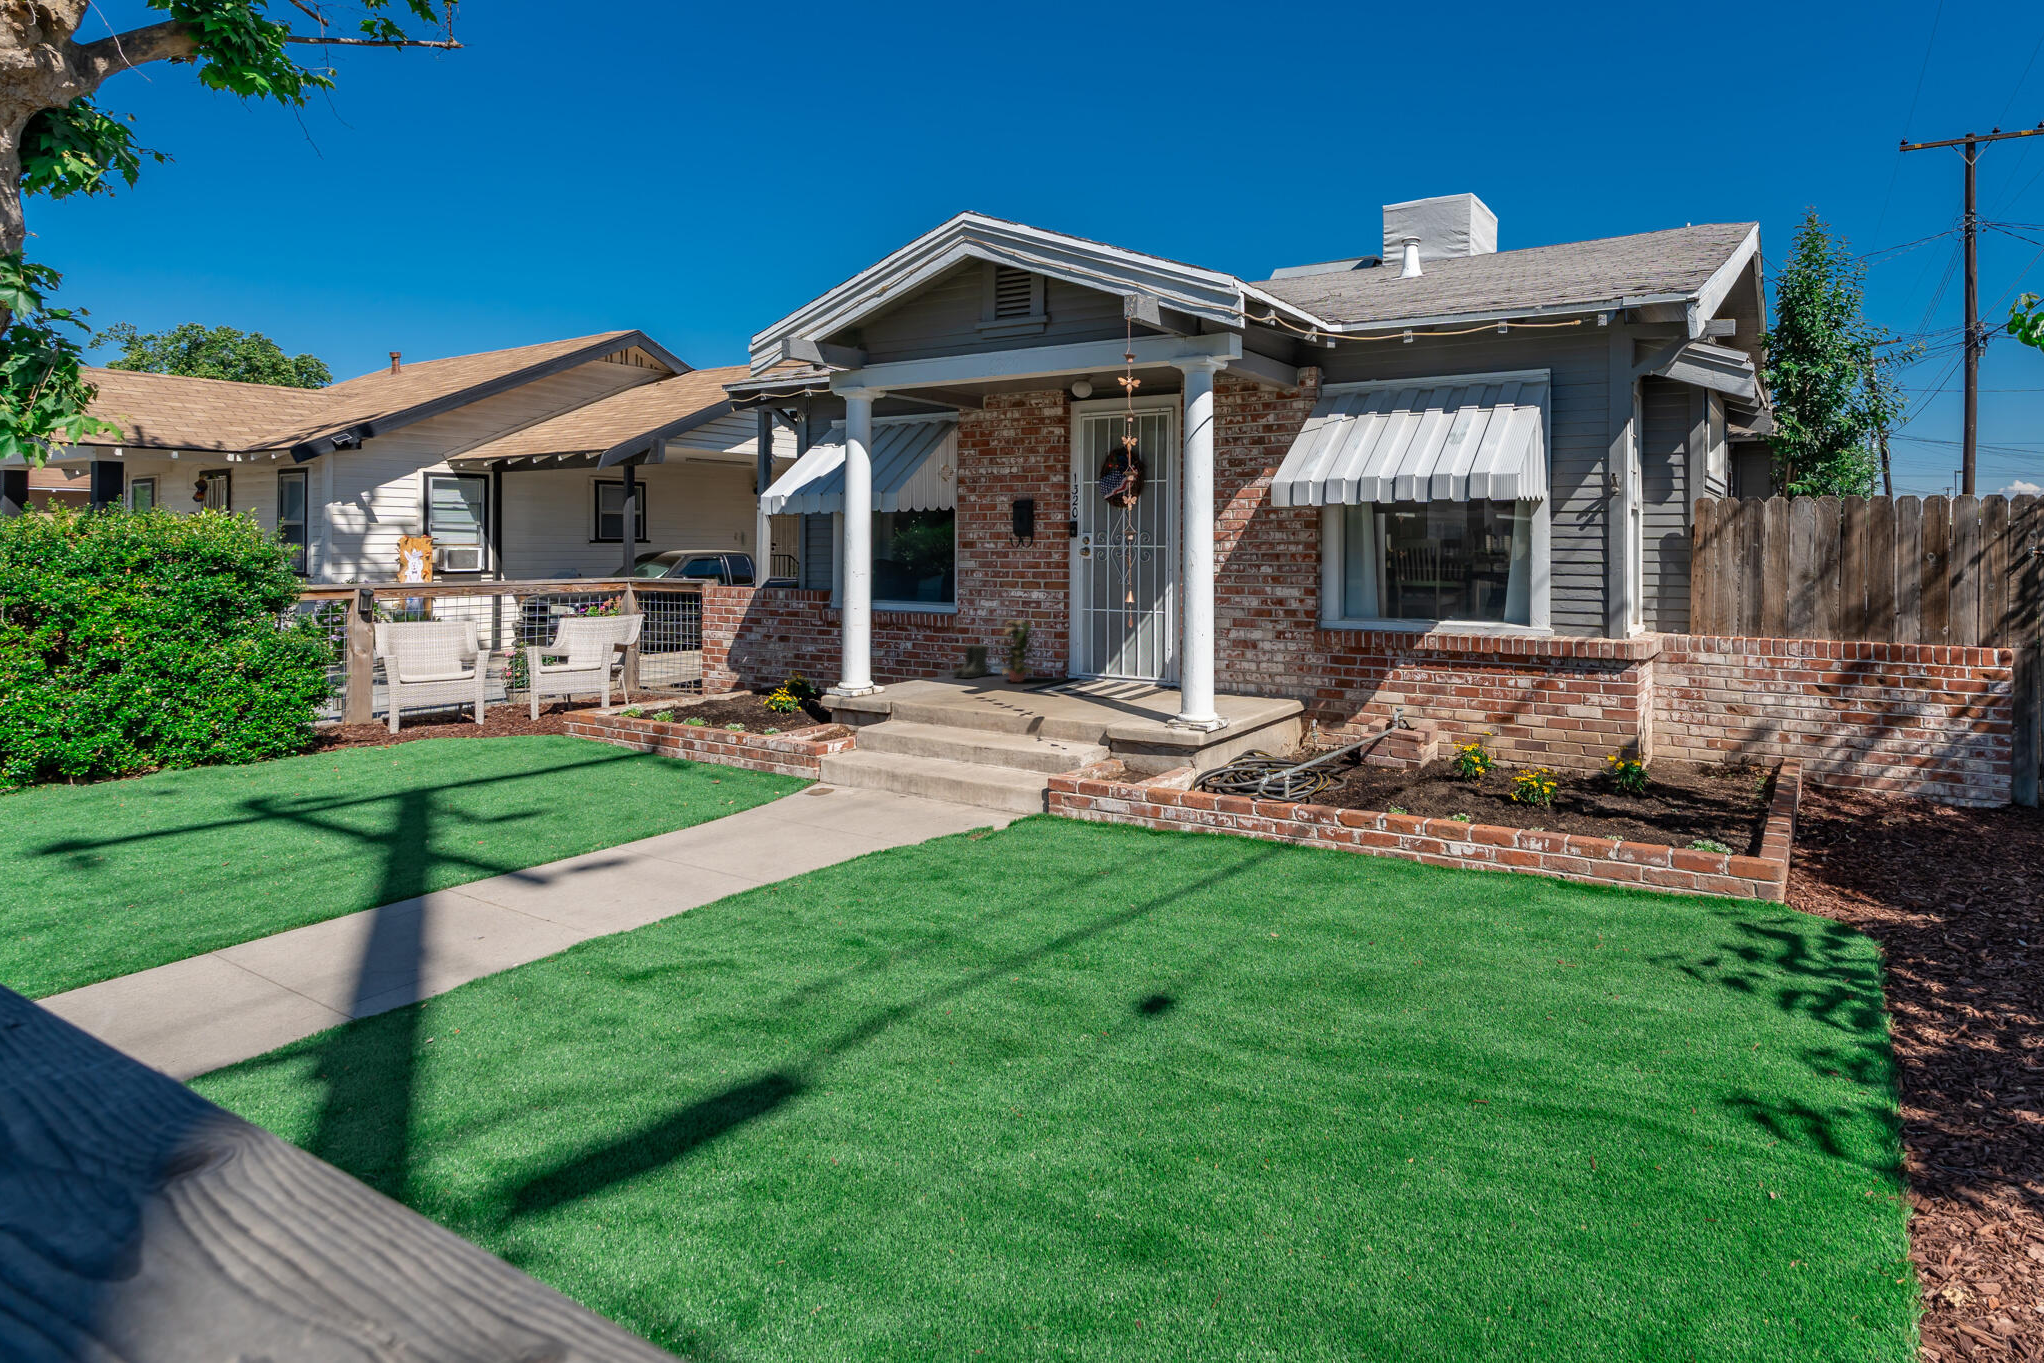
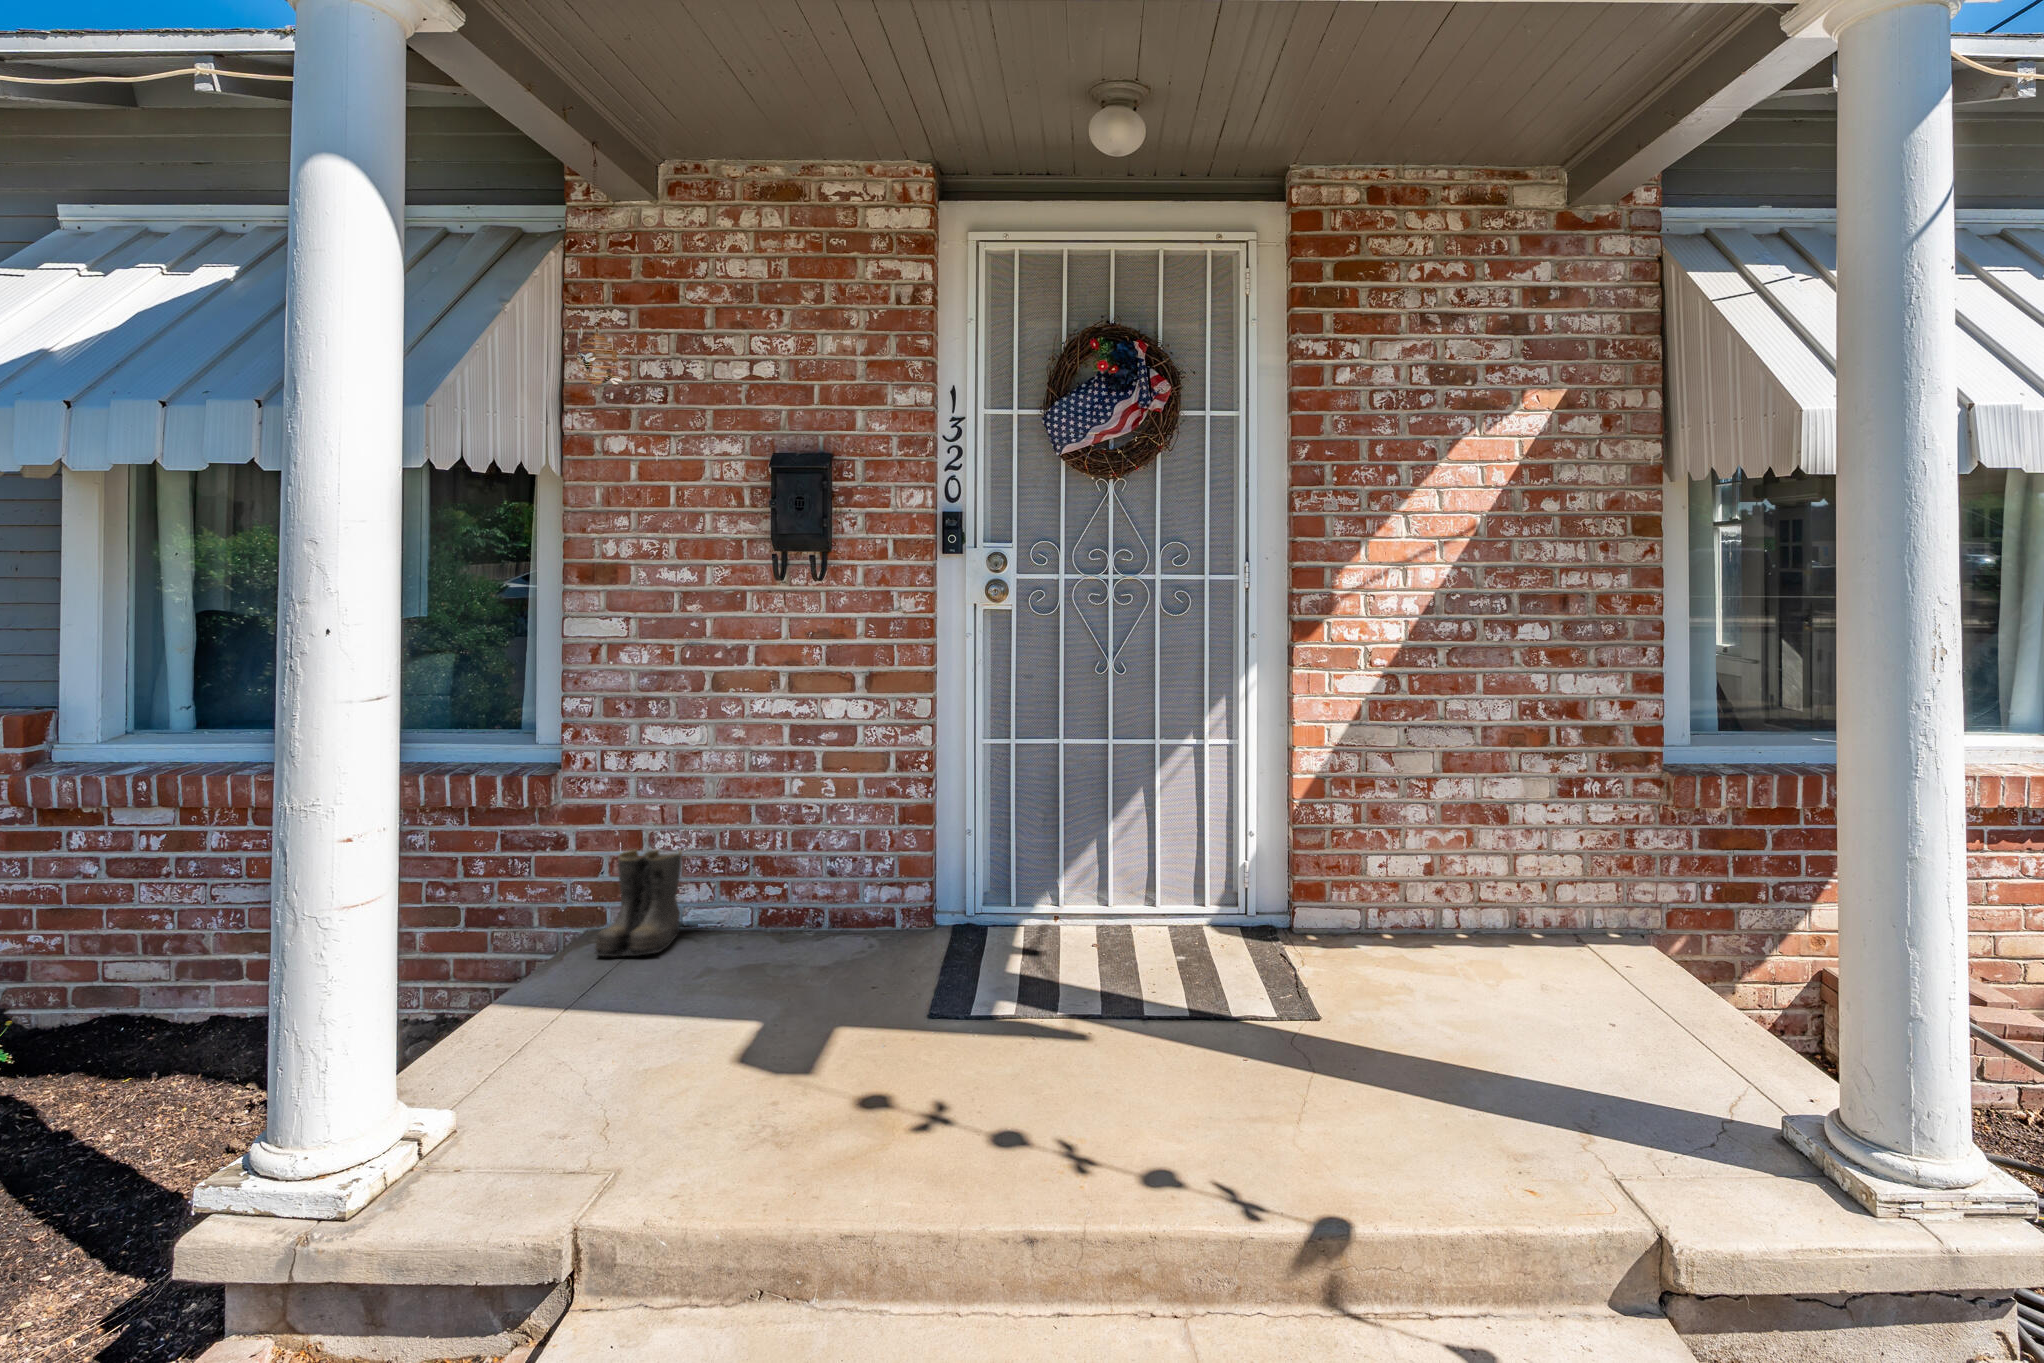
decorative plant: present [1001,620,1037,682] -> none [755,781,877,956]

